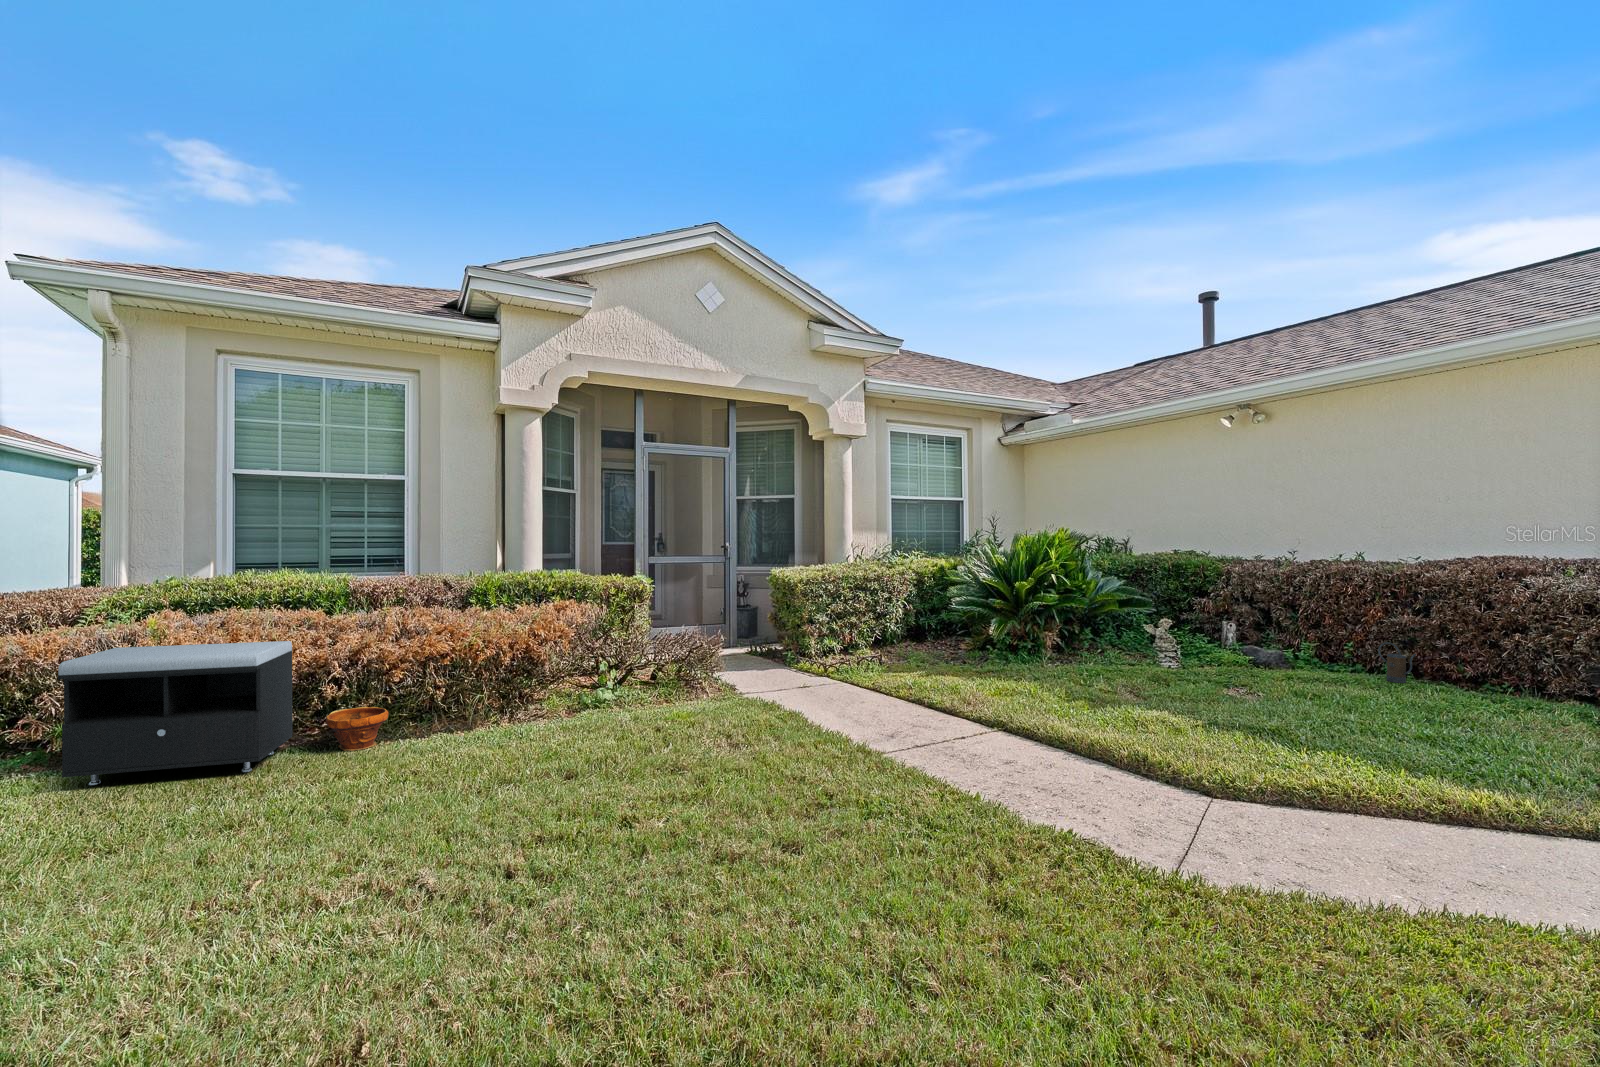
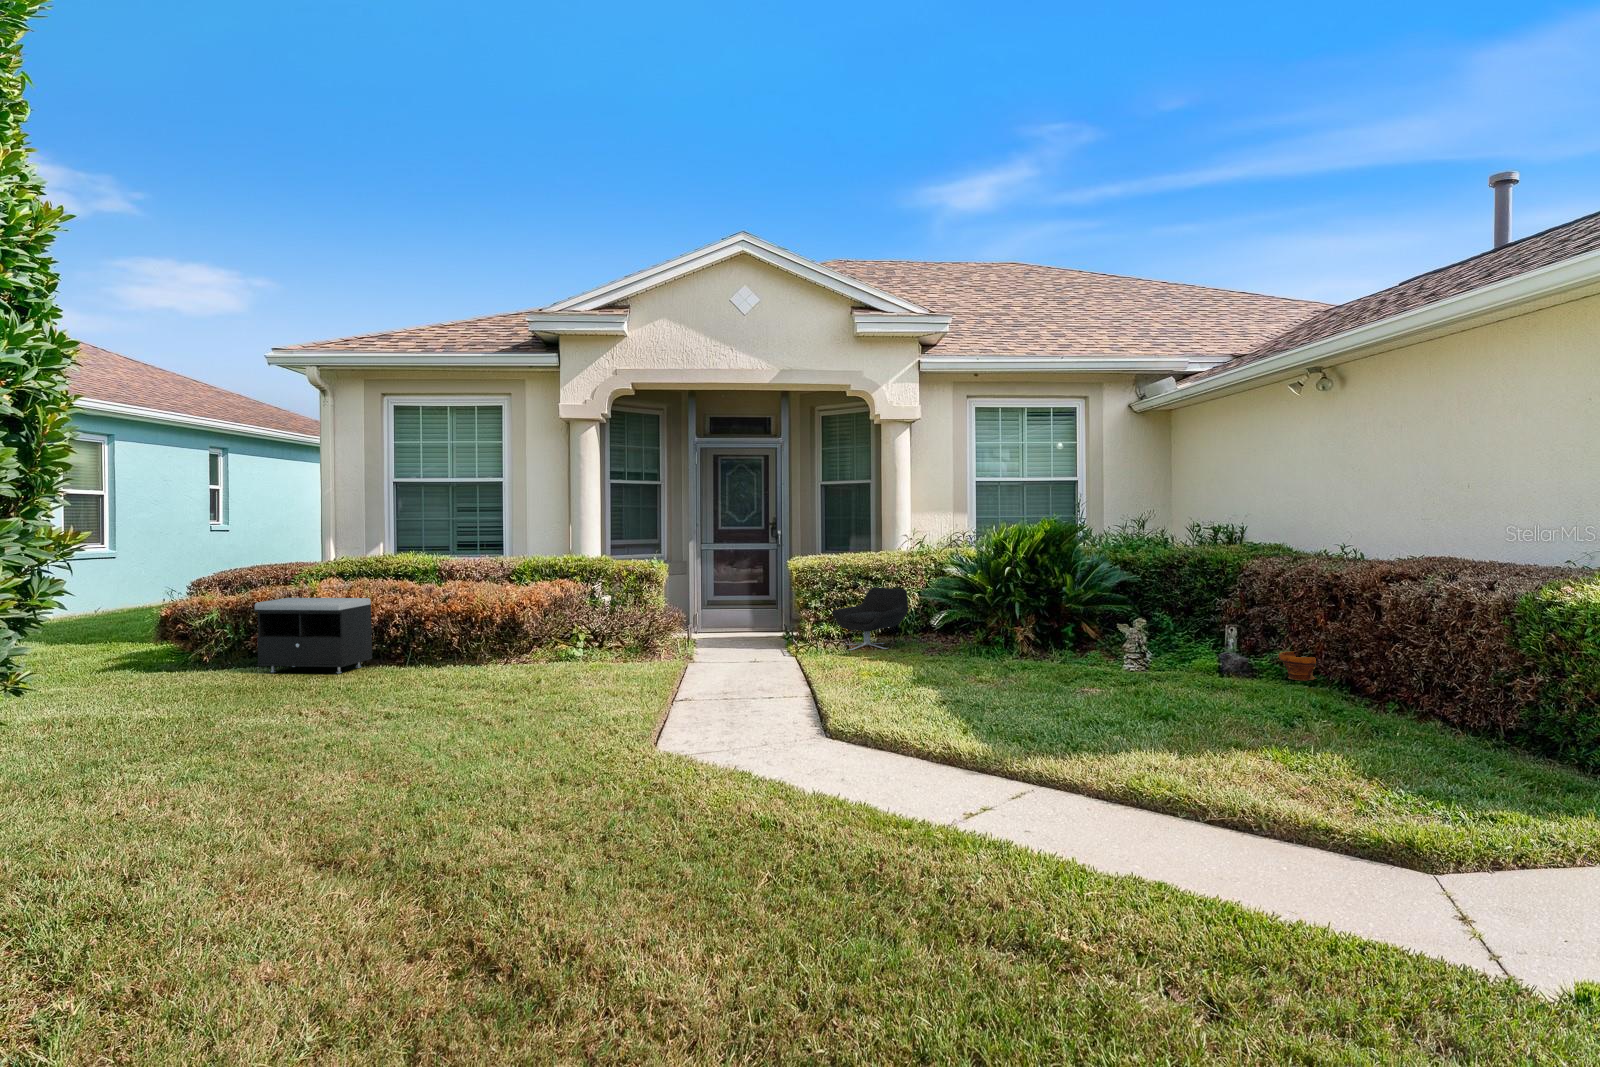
lounge chair: none [852,598,922,666] -> present [832,587,908,650]
watering can: present [1378,642,1416,683] -> none [1336,650,1356,696]
planter: present [326,707,388,751] -> present [1279,651,1317,681]

